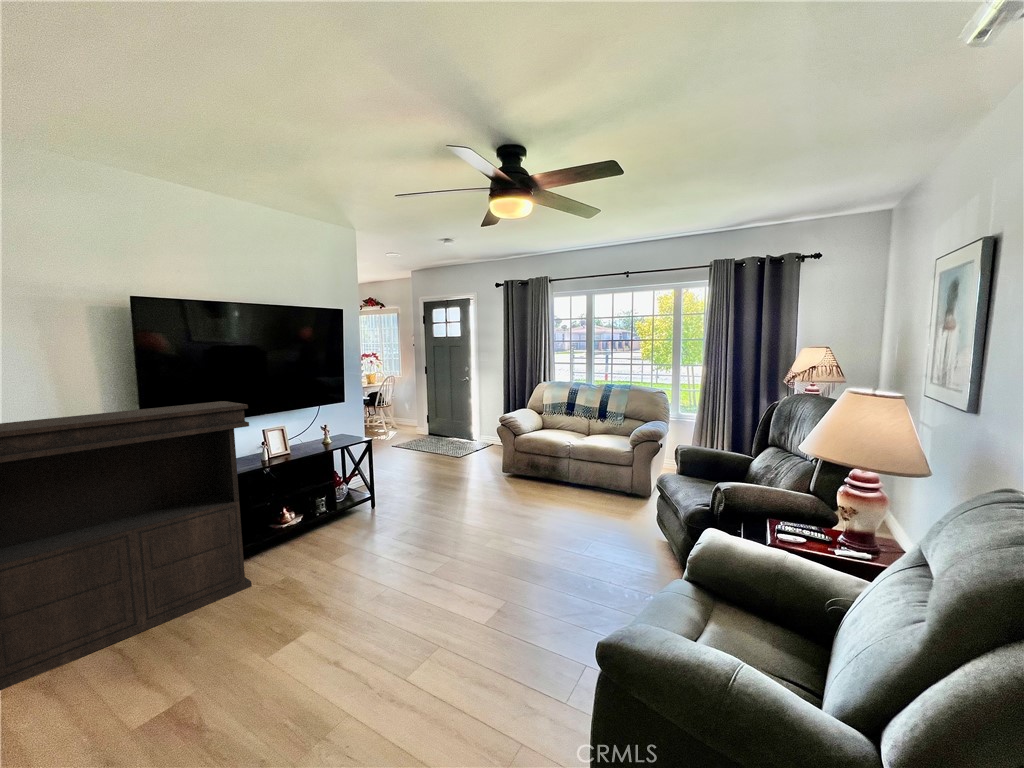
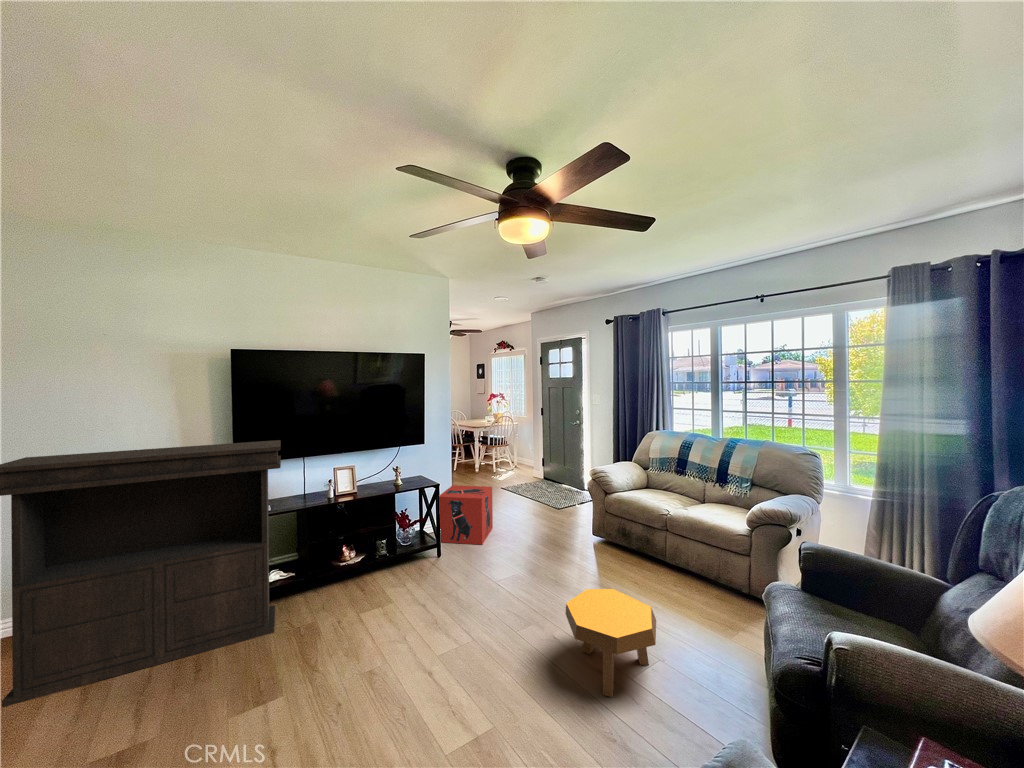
storage box: none [360,442,408,499] -> present [439,485,493,545]
footstool: none [523,496,591,560] -> present [566,589,656,697]

